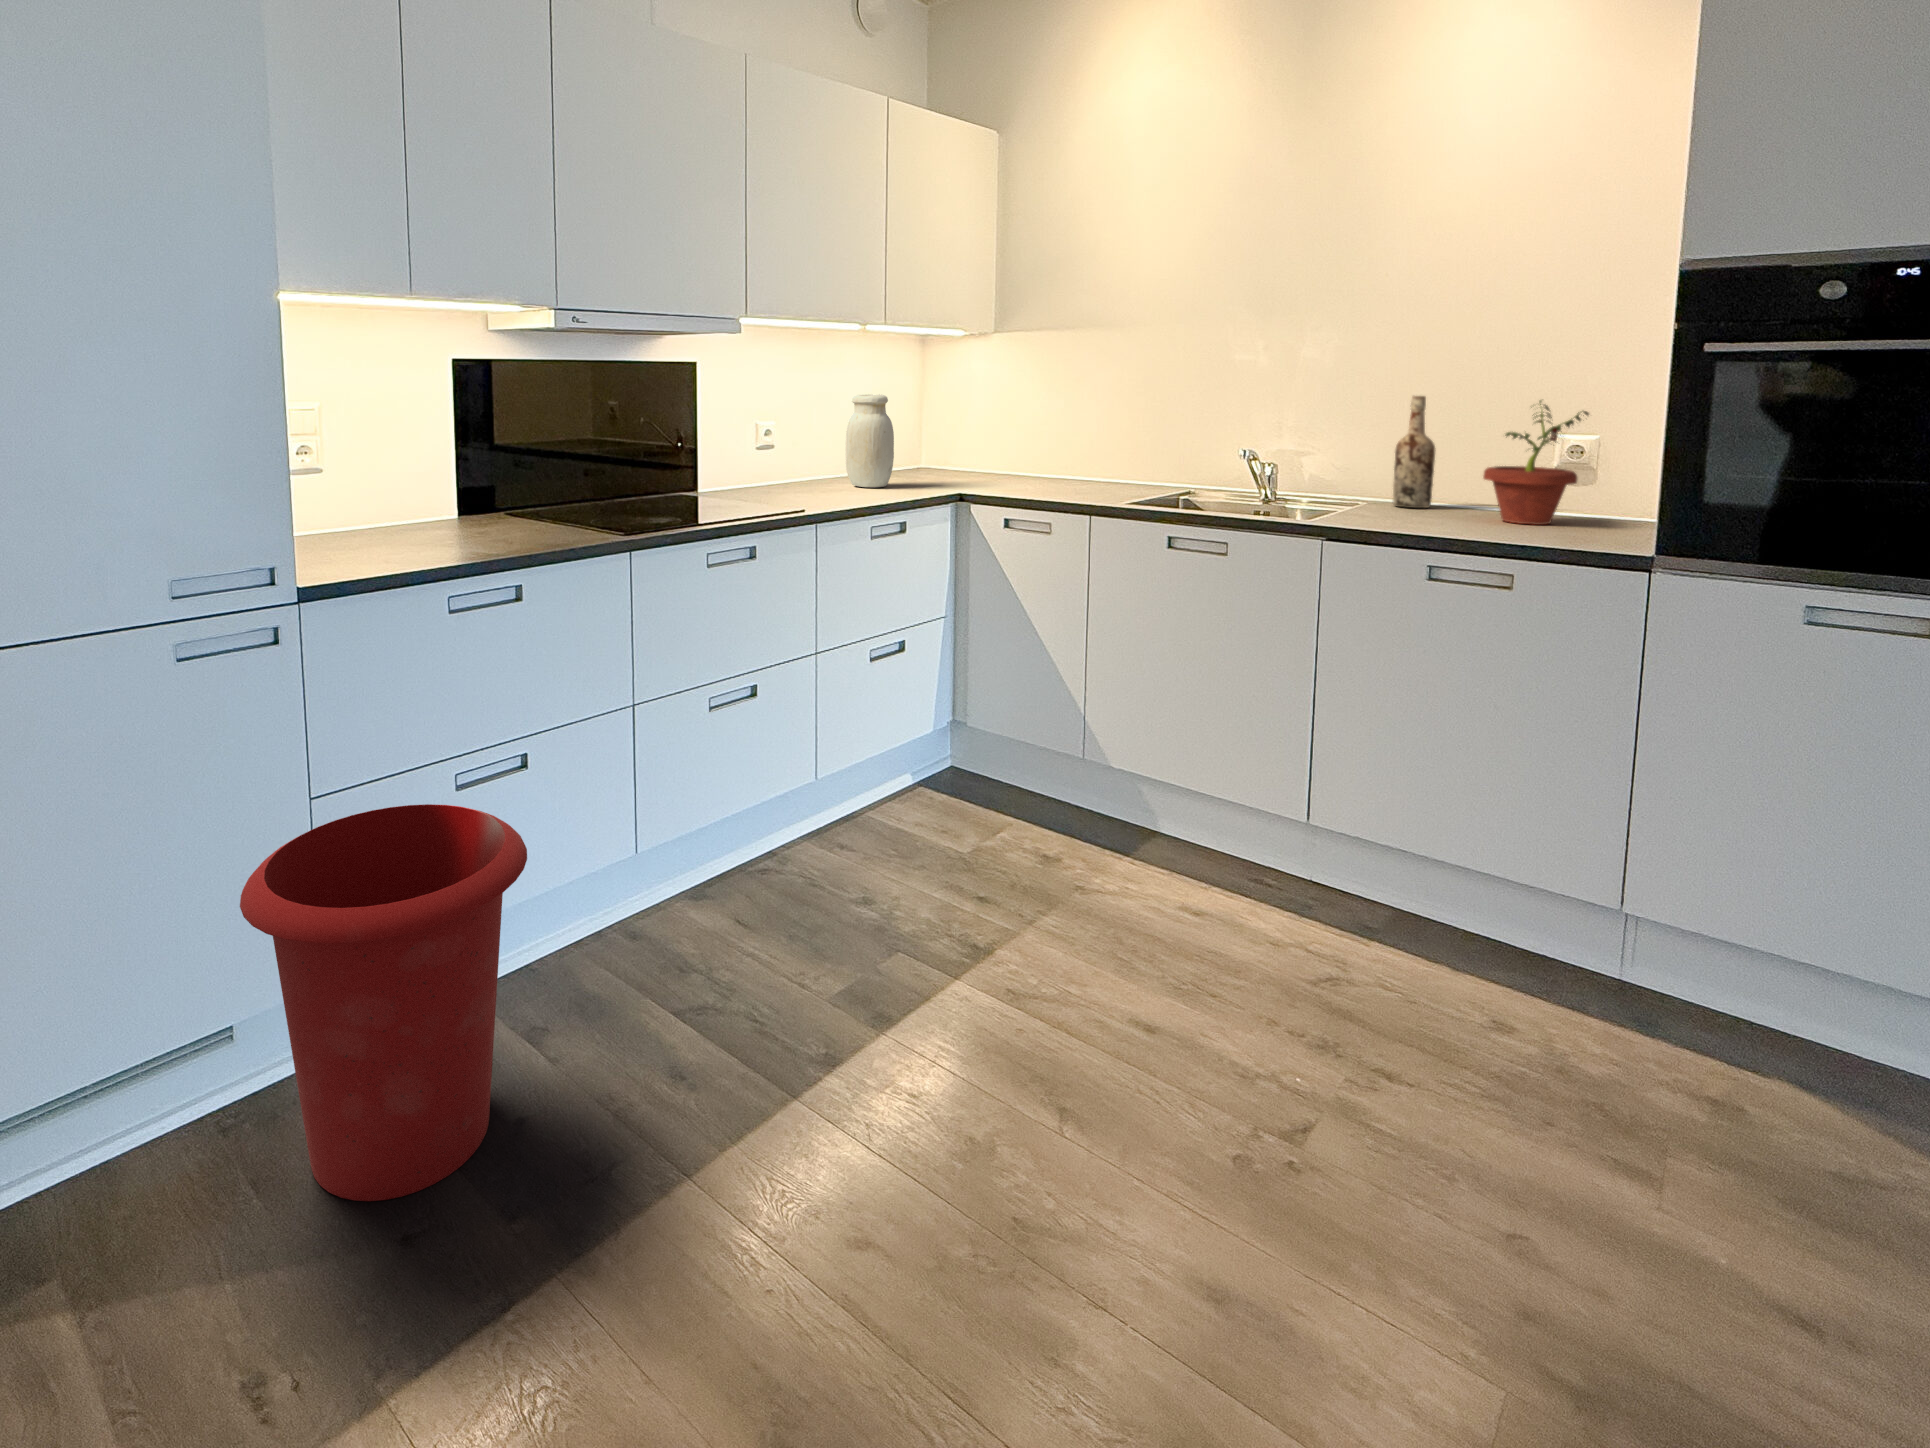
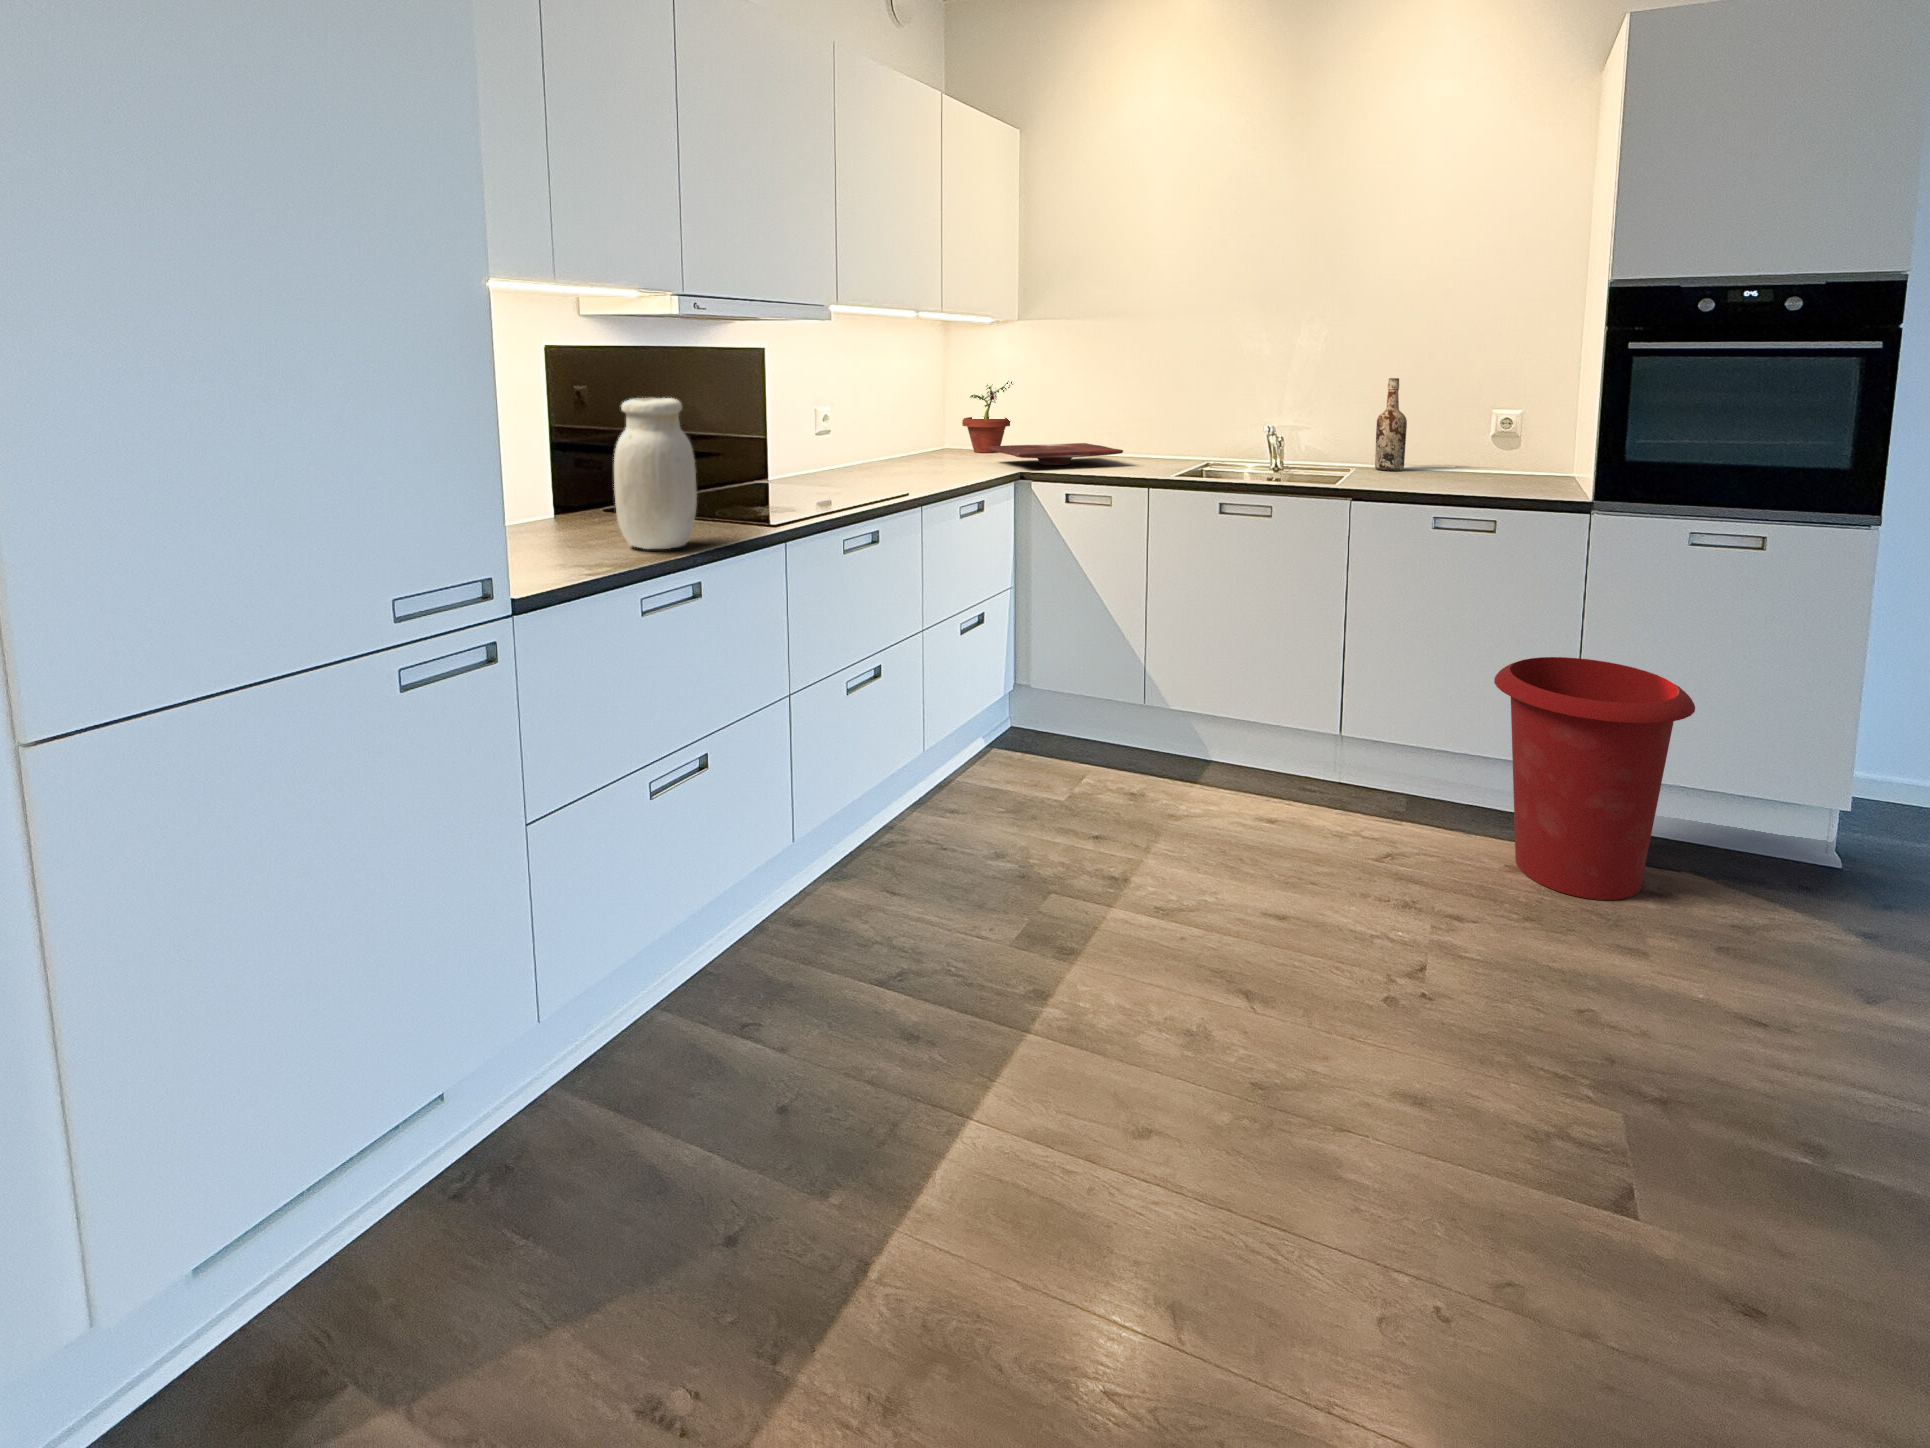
jar: present [846,394,894,488] -> present [614,398,697,549]
potted plant: present [1483,400,1589,525] -> present [962,381,1013,452]
cutting board: none [941,466,1083,488] -> present [987,443,1123,465]
waste bin: present [240,804,527,1201] -> present [1494,657,1695,900]

